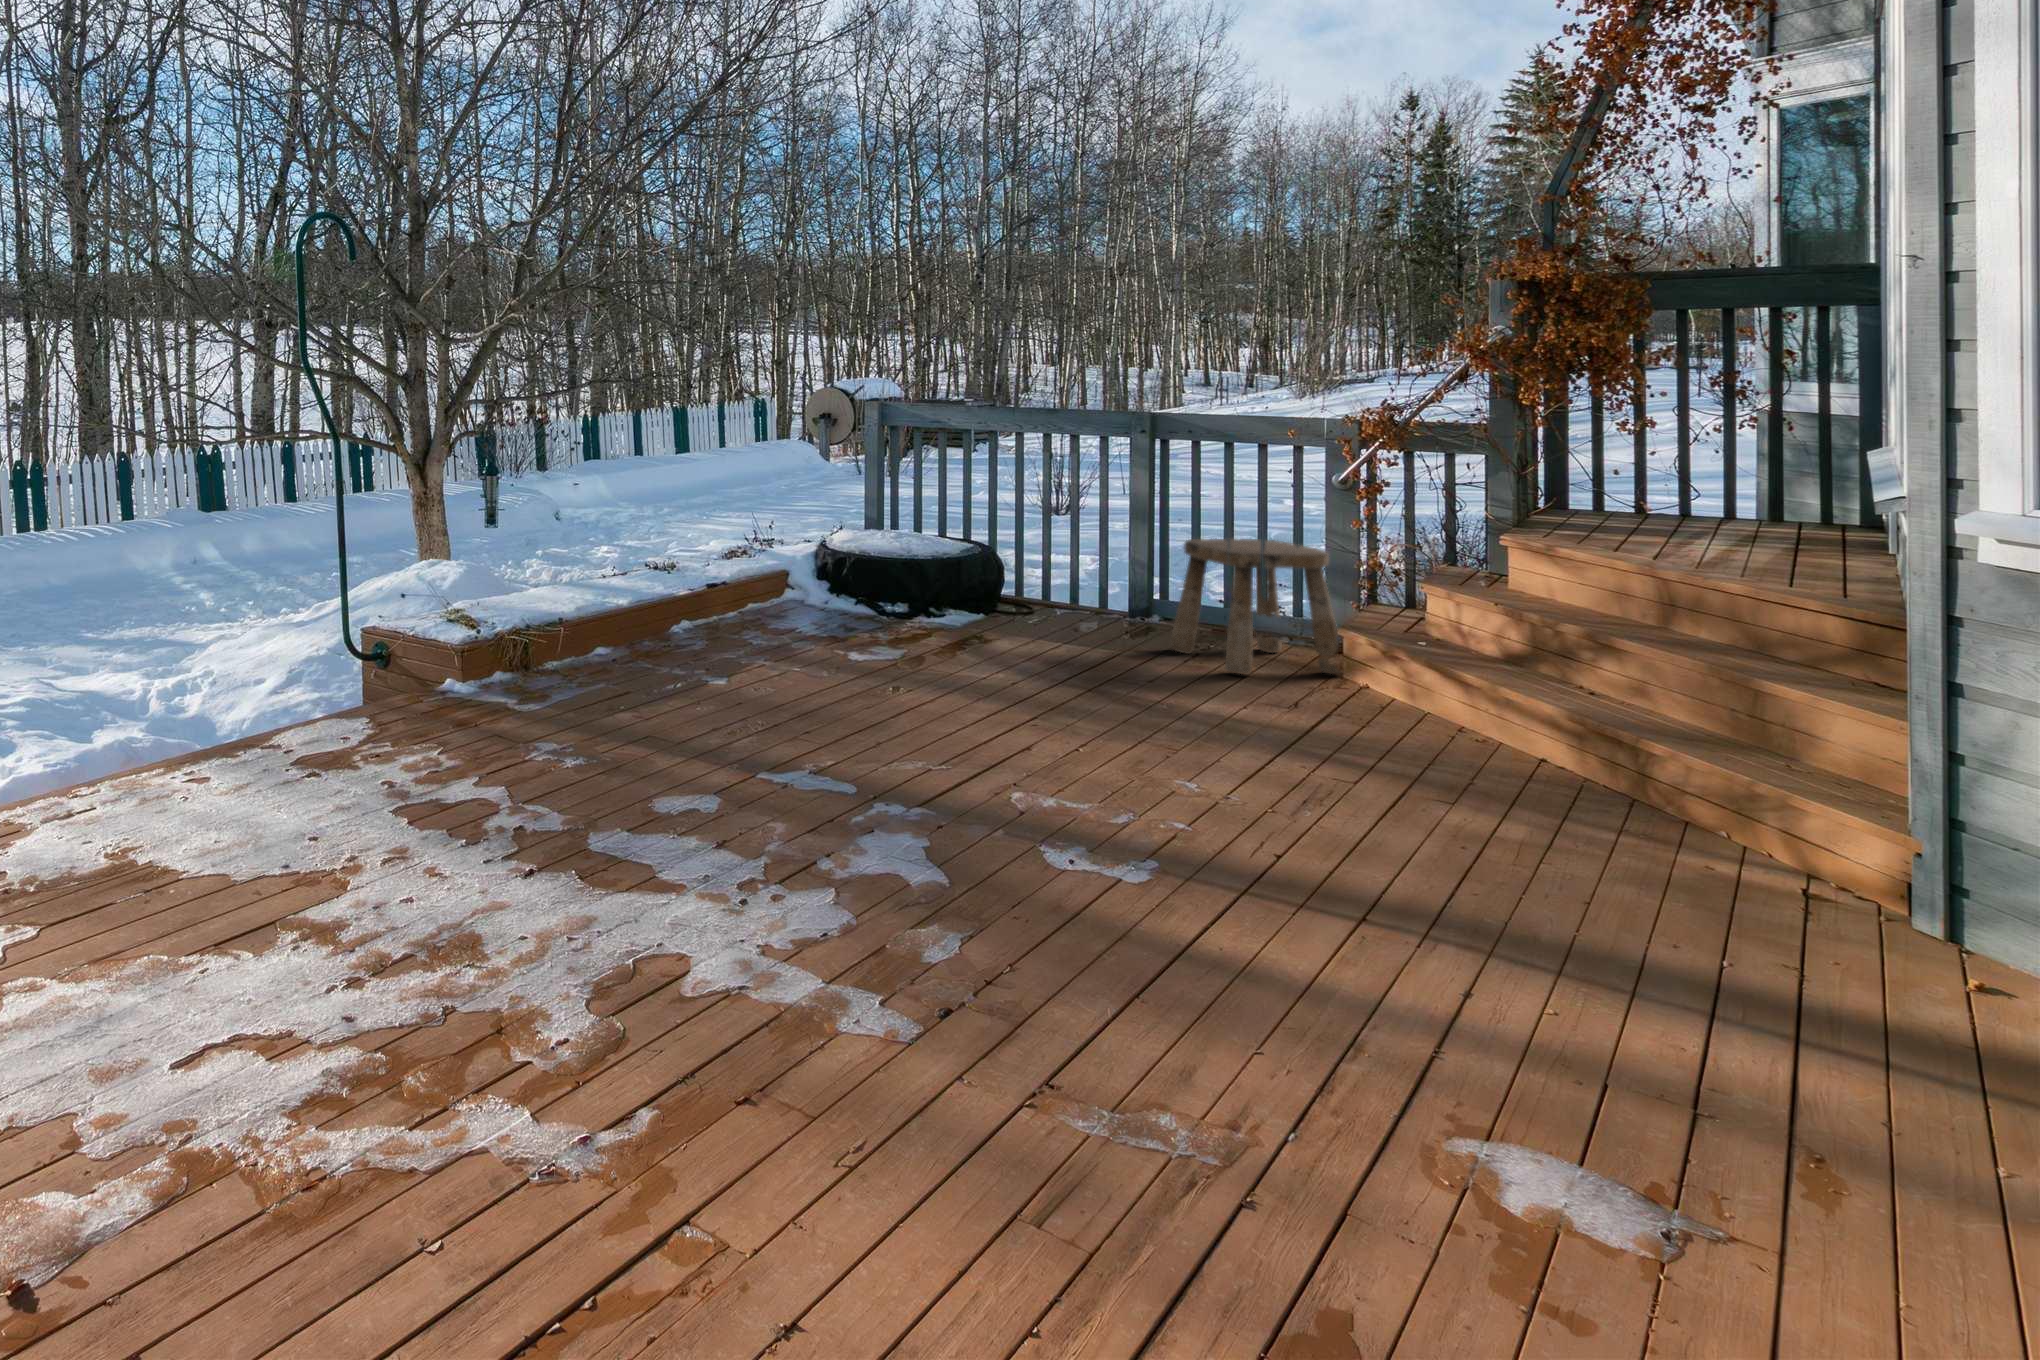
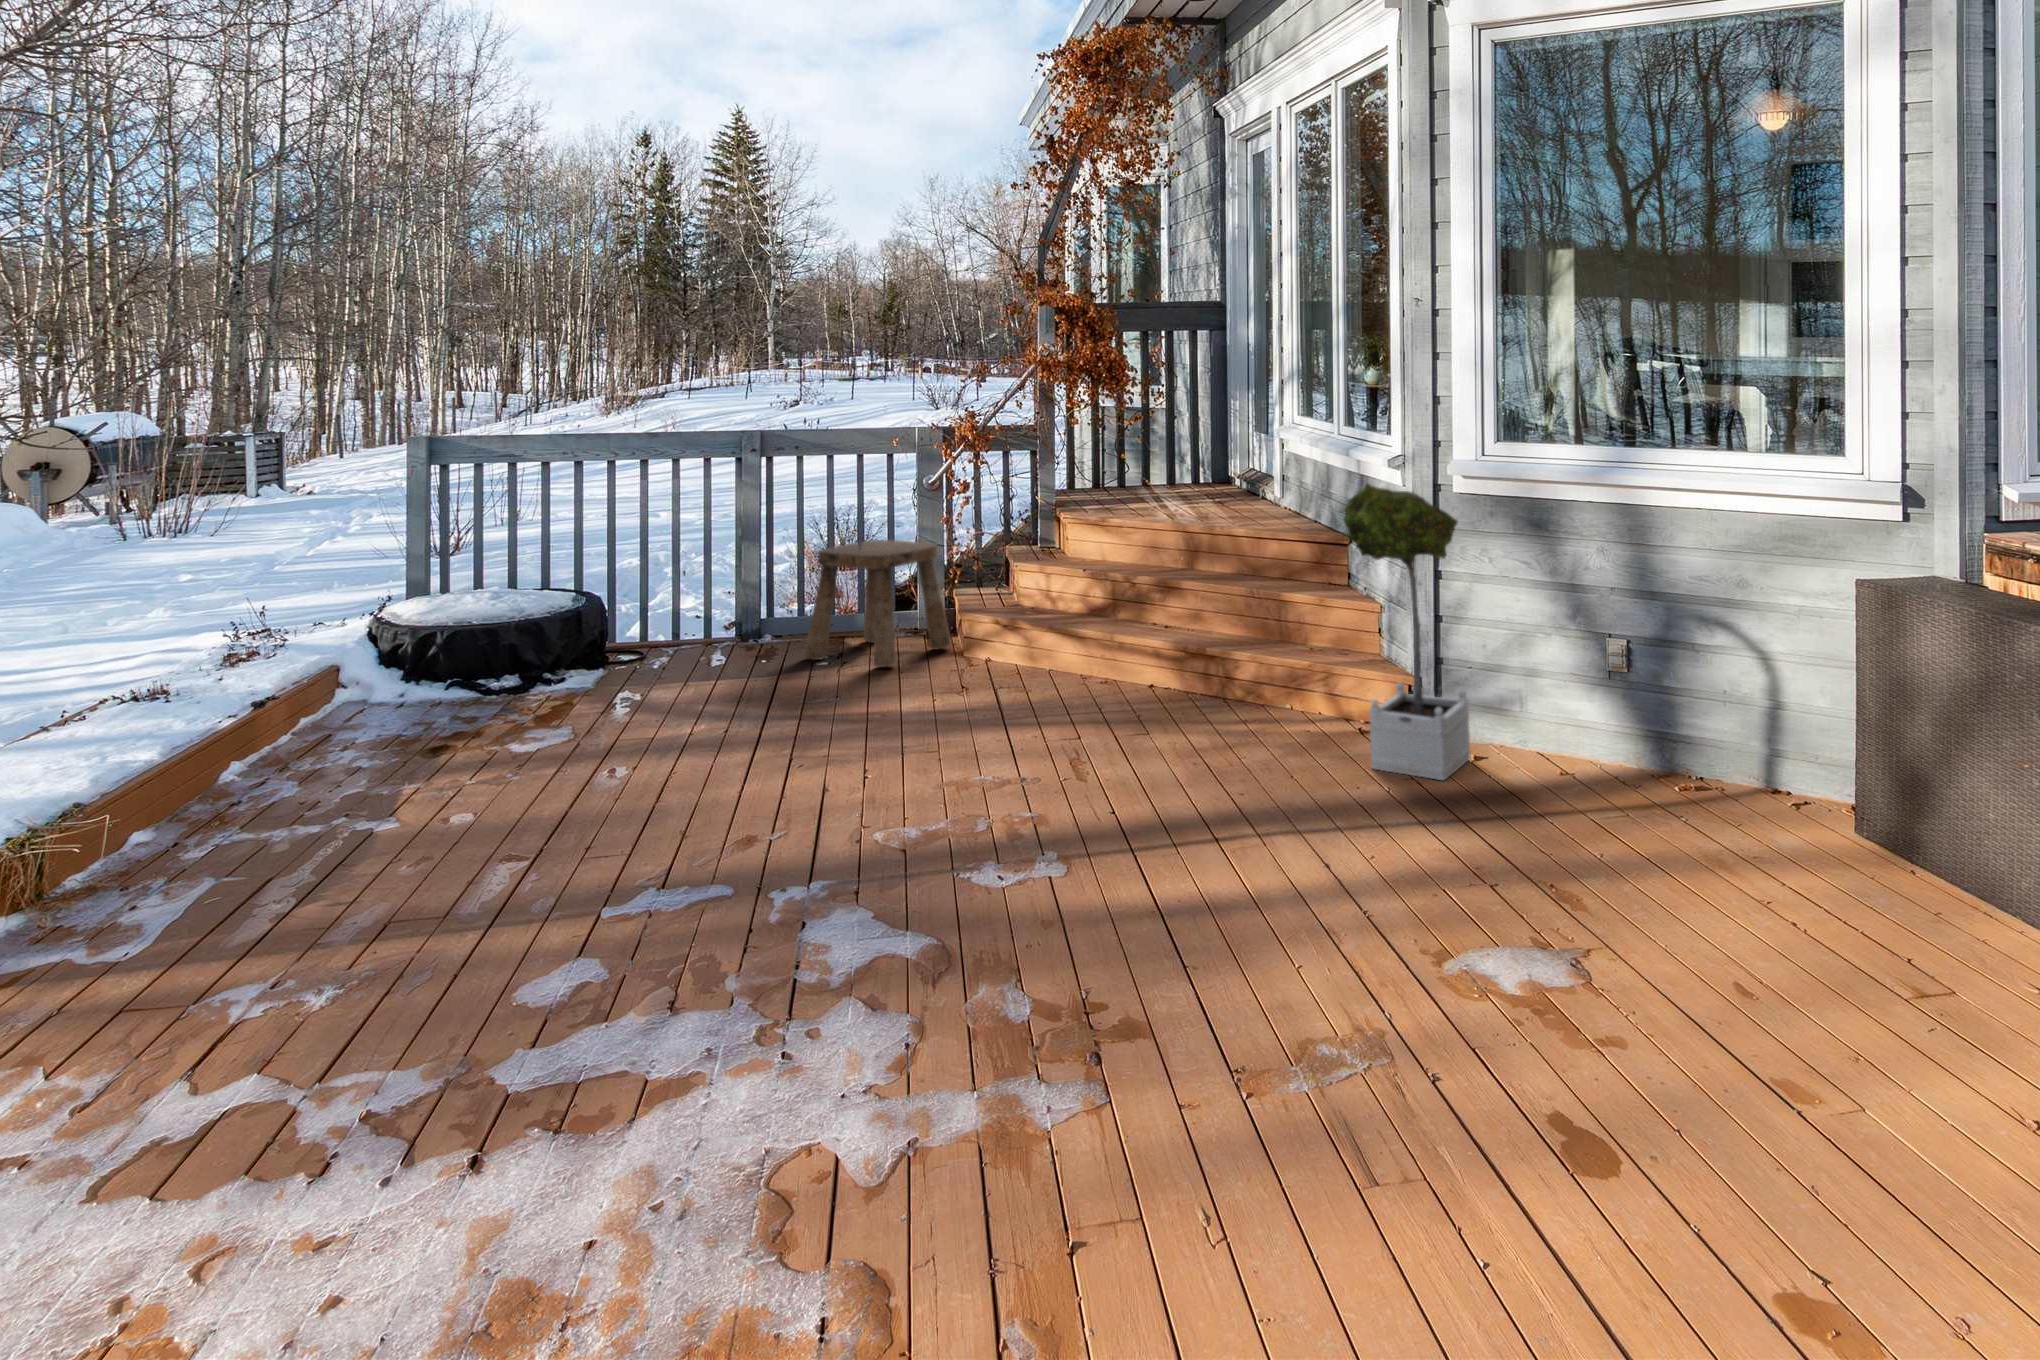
potted tree: none [1684,524,1955,1007] -> present [1344,483,1470,780]

